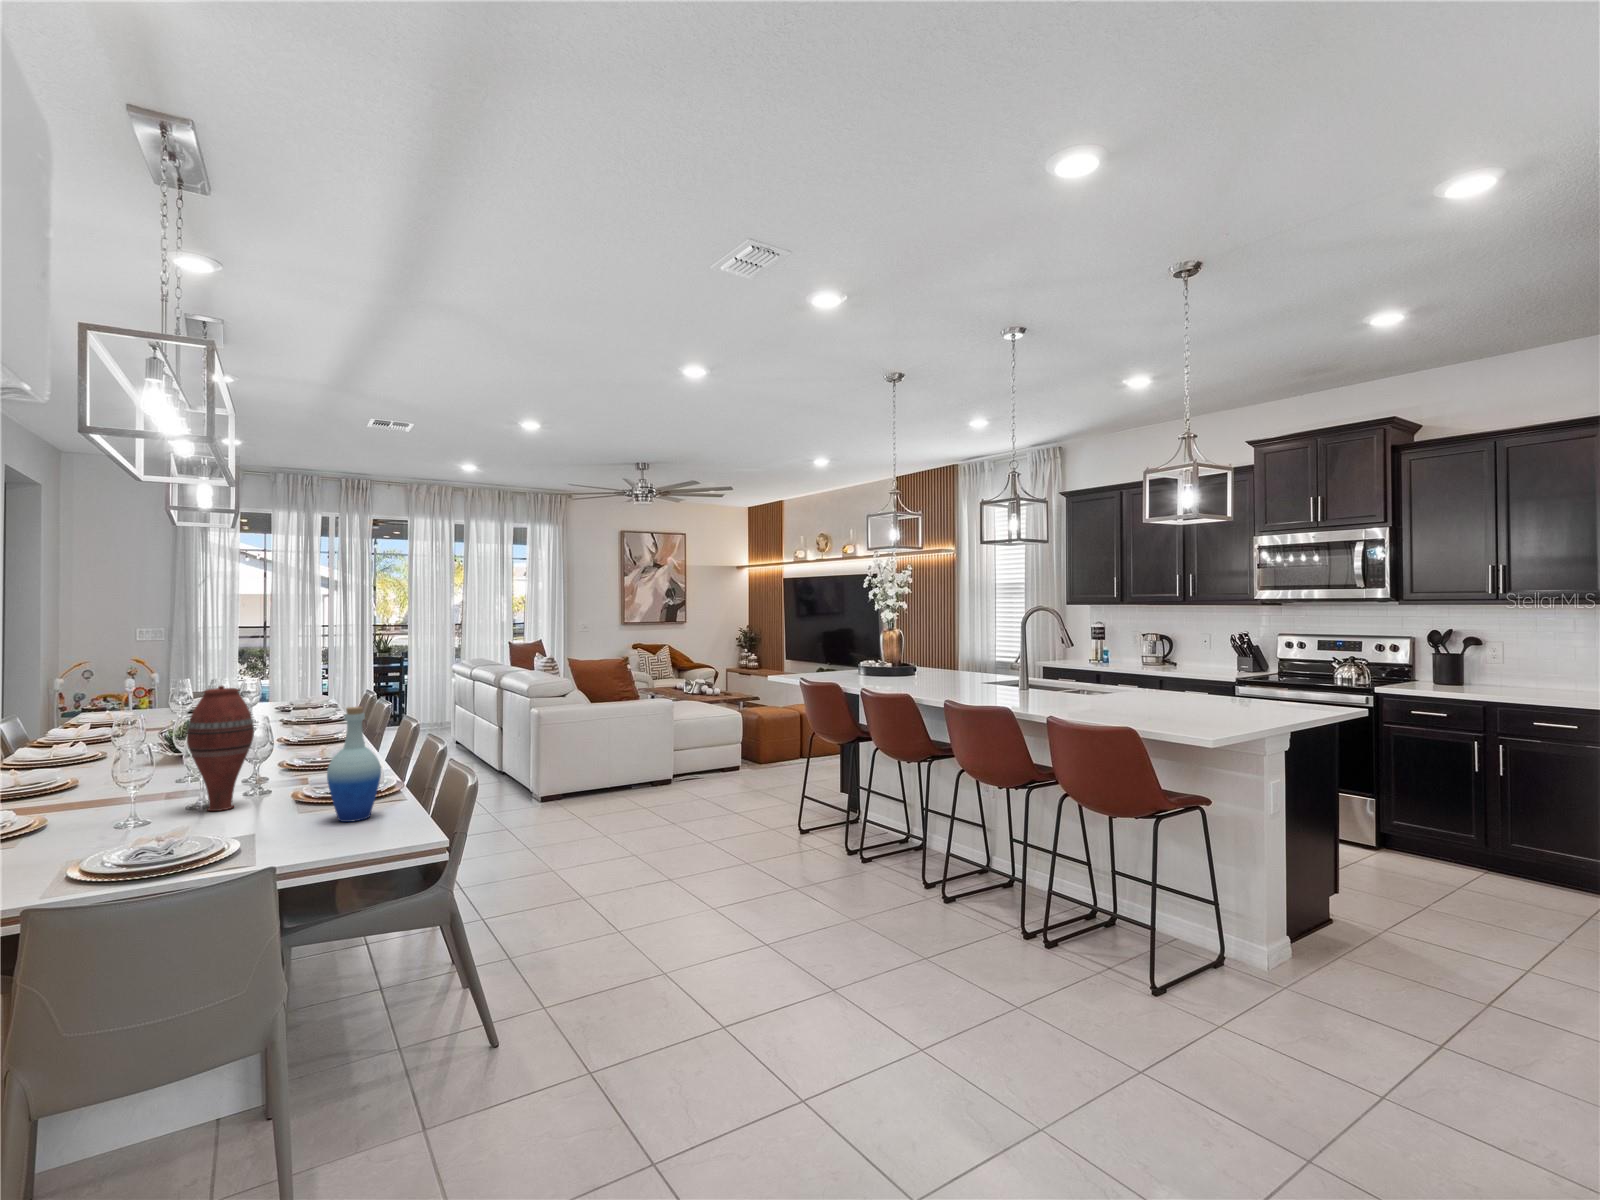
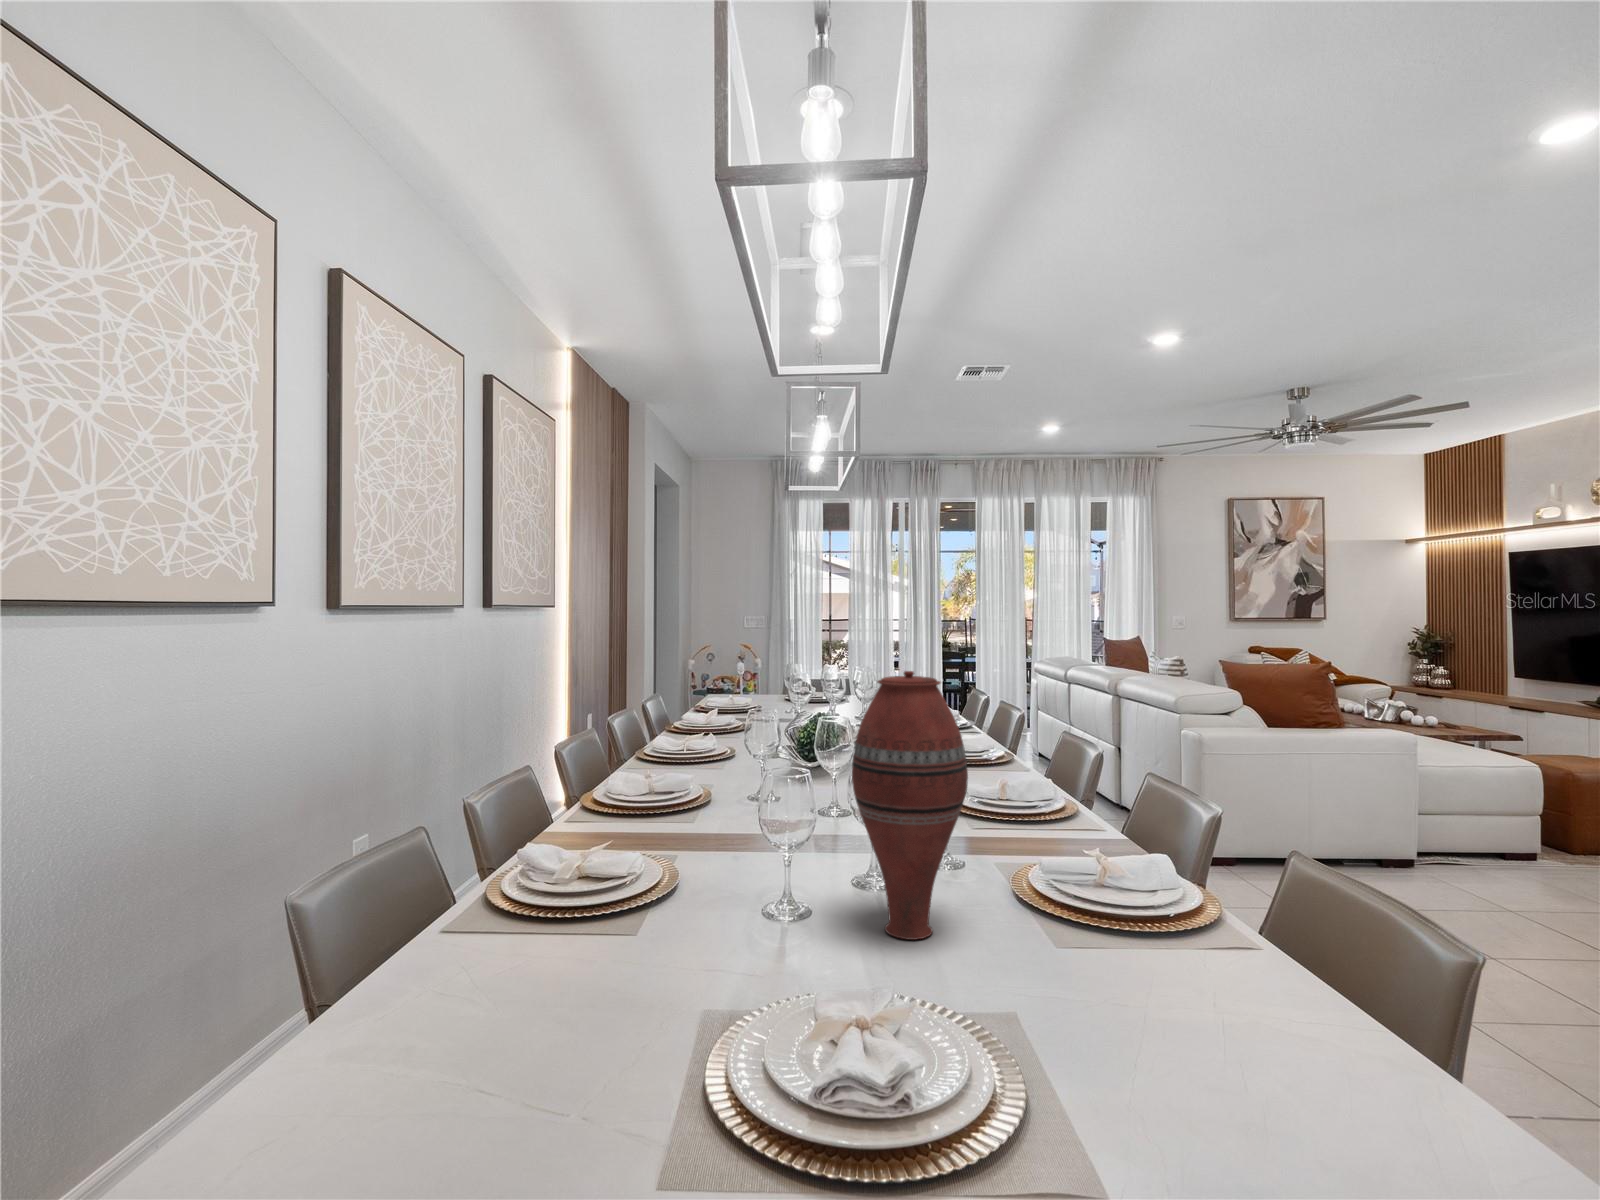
bottle: present [327,707,381,822] -> none [1206,750,1375,1109]

